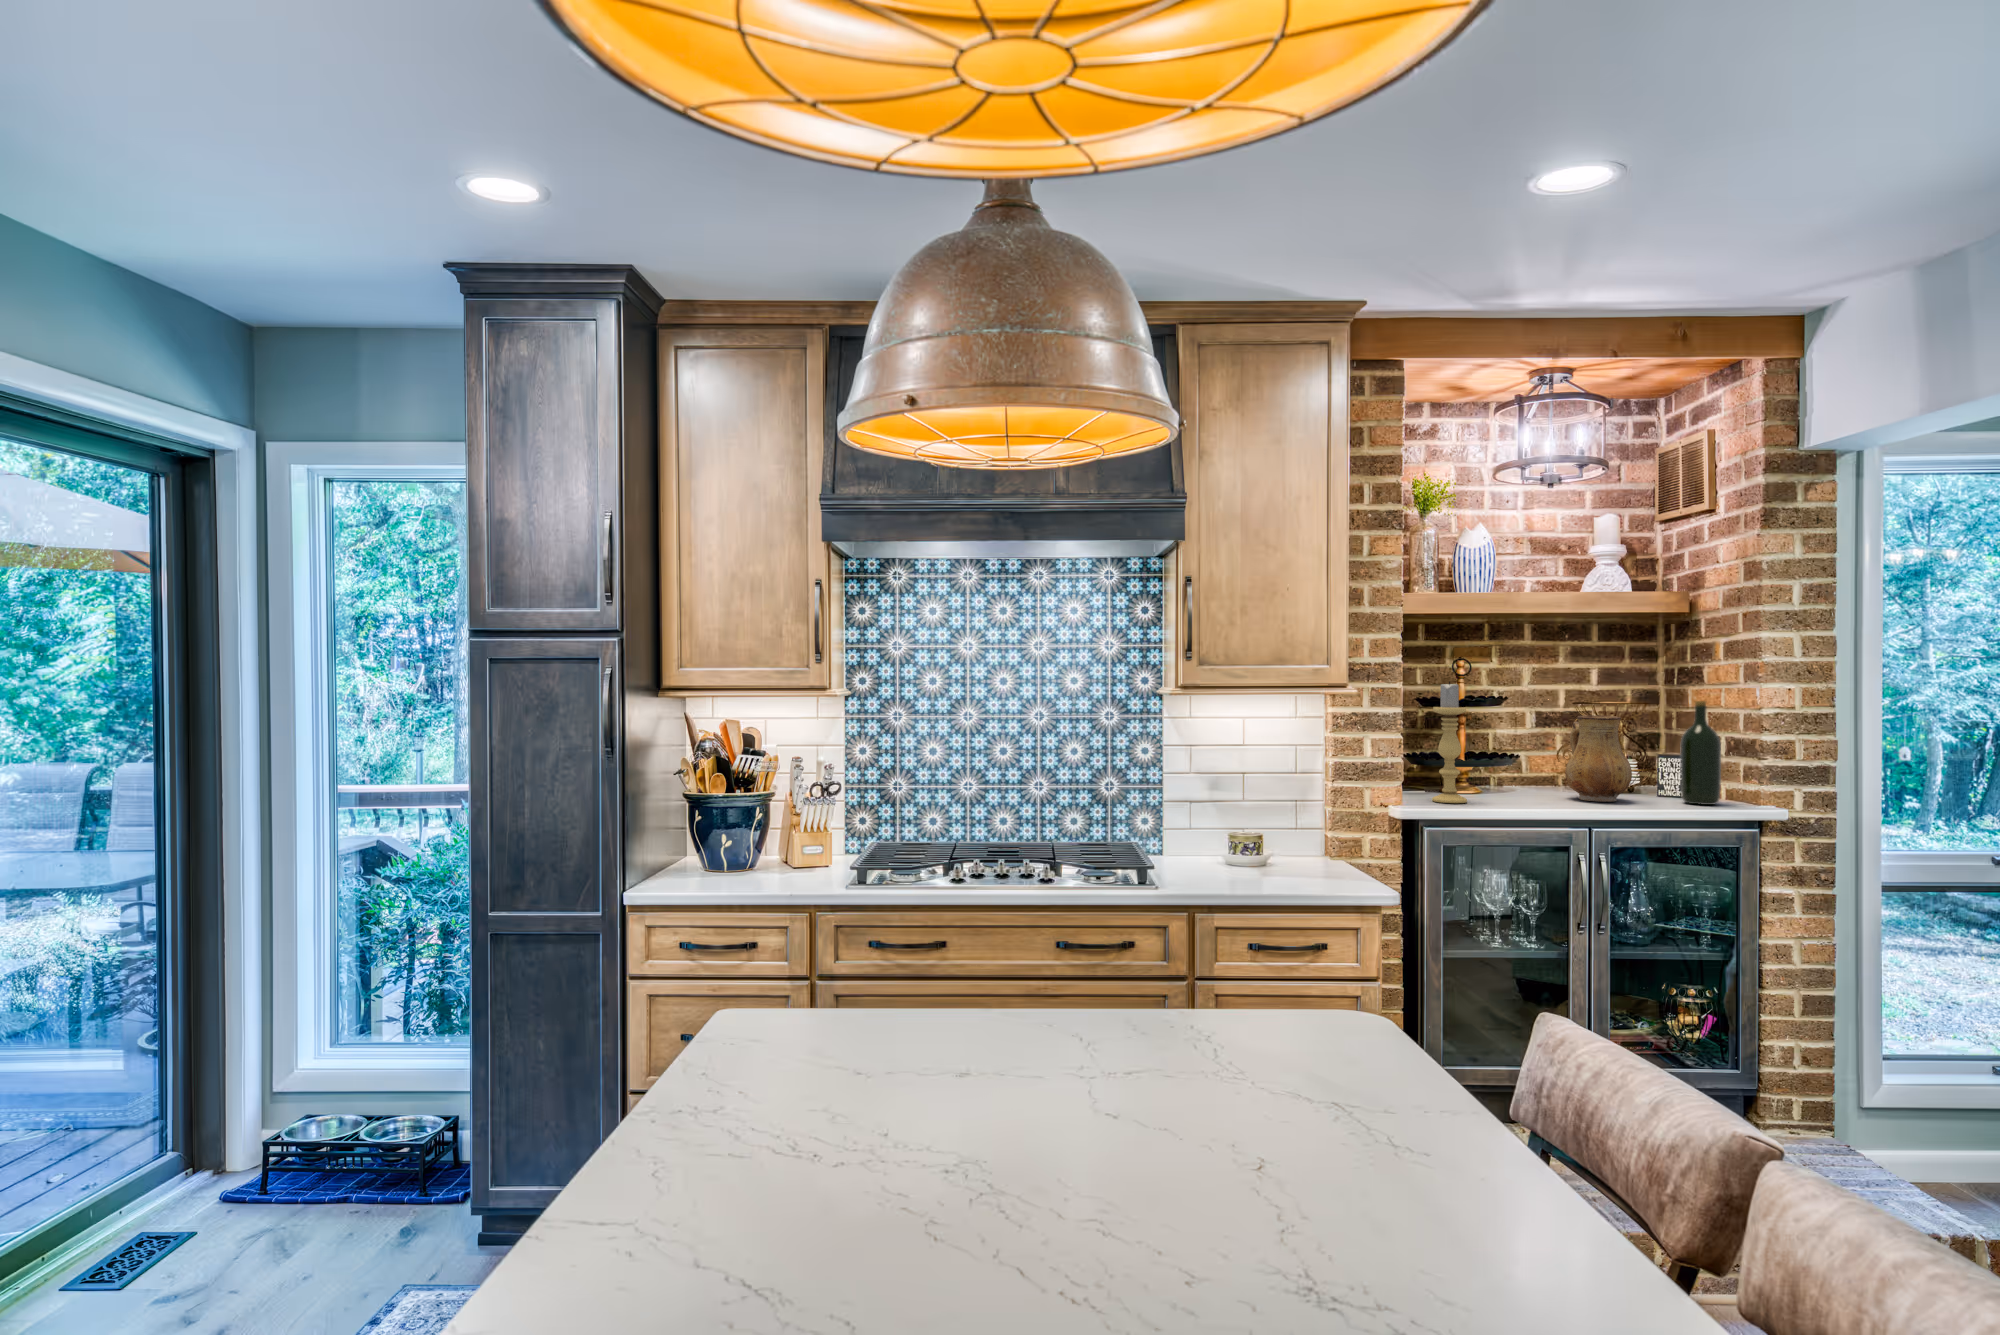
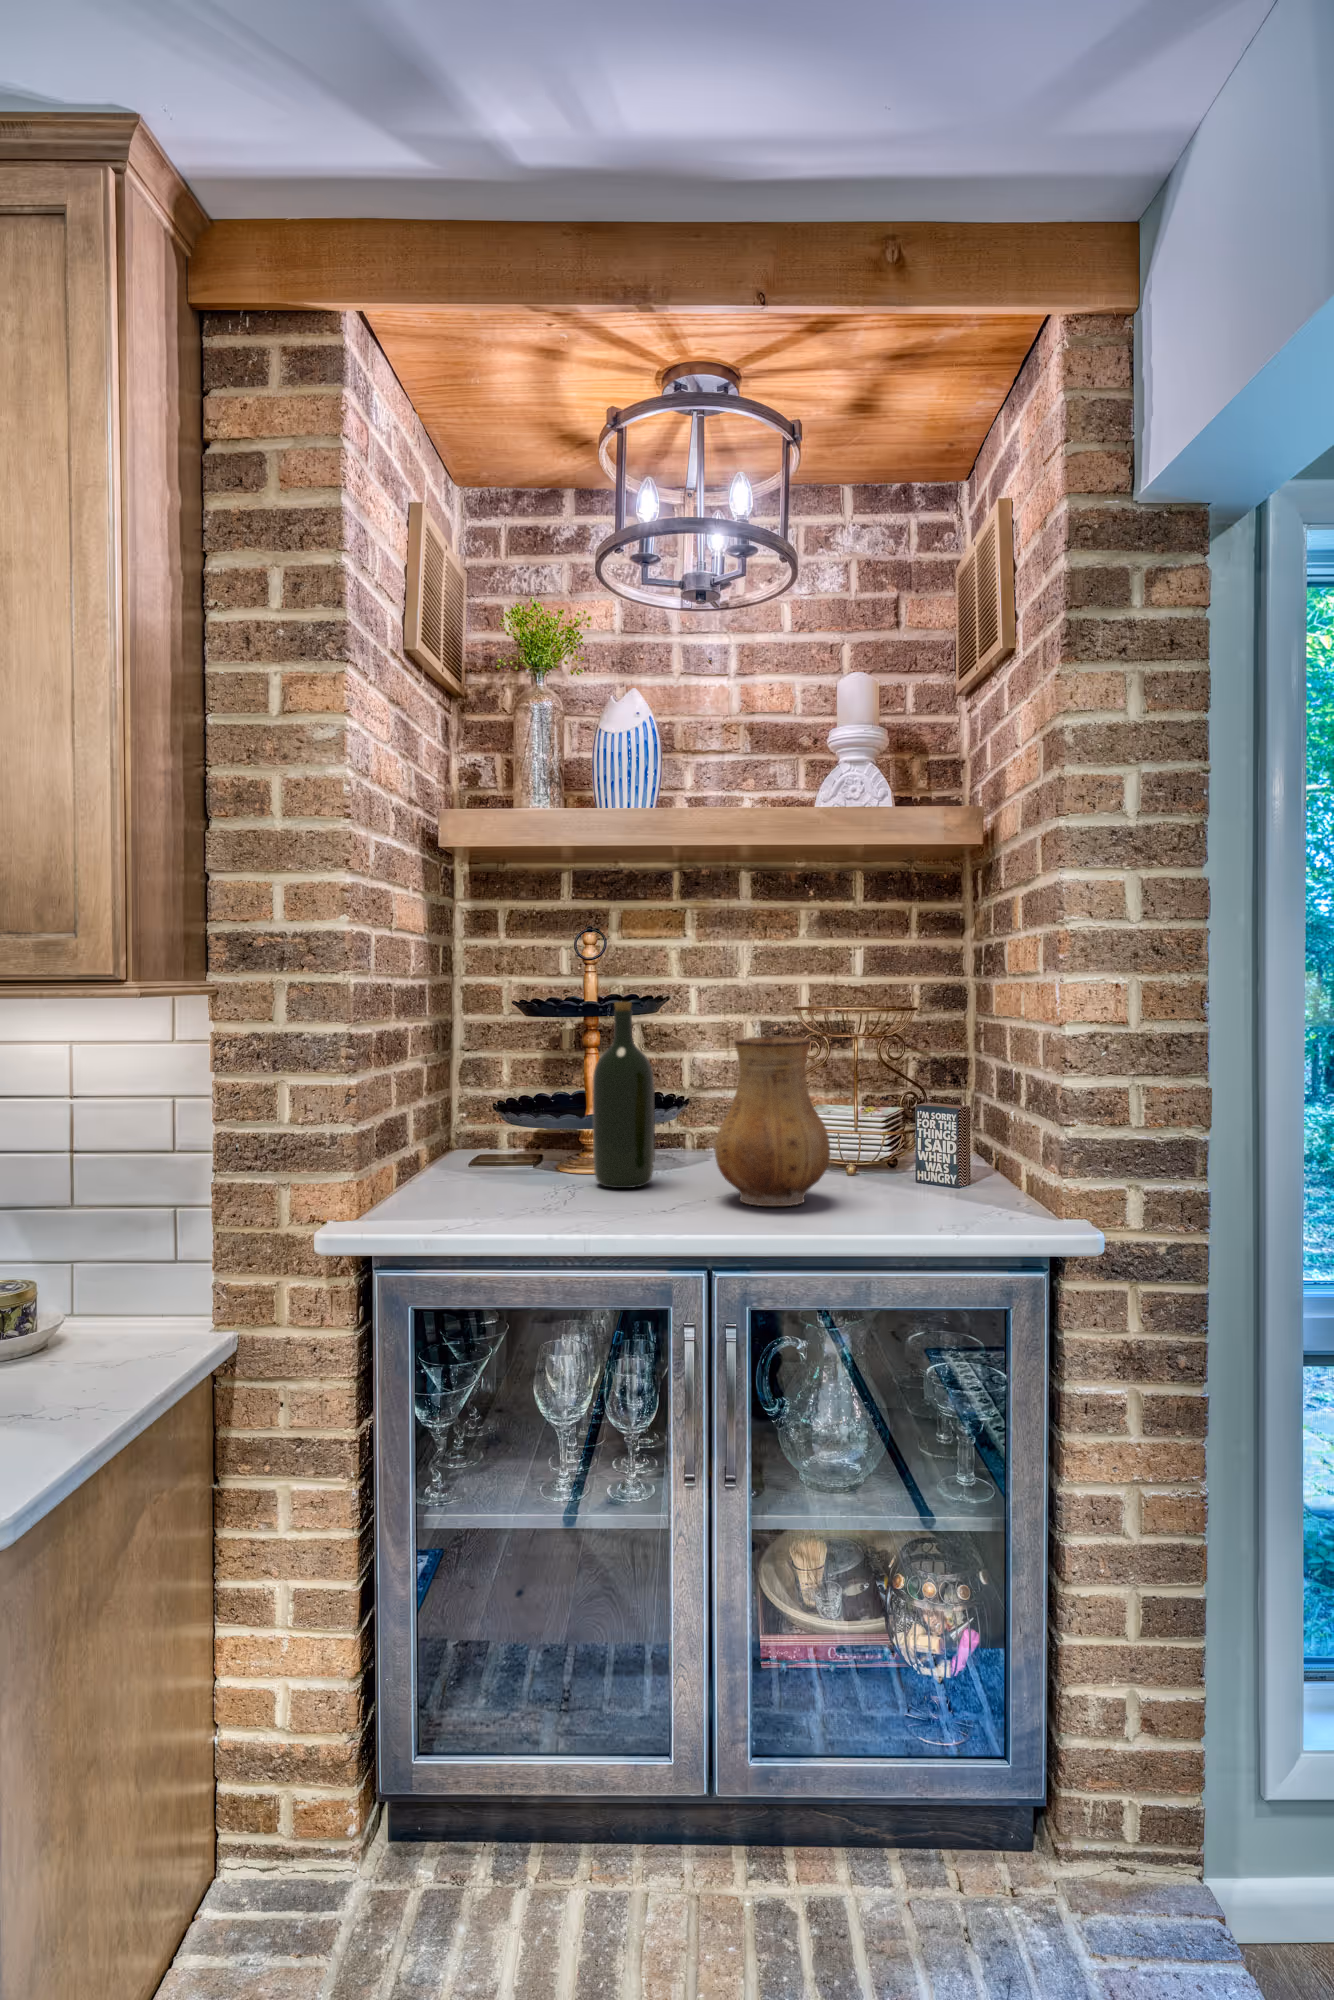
candle holder: present [1432,682,1467,803] -> none [427,973,493,1218]
wine bottle: present [1680,701,1721,805] -> present [593,1002,655,1188]

